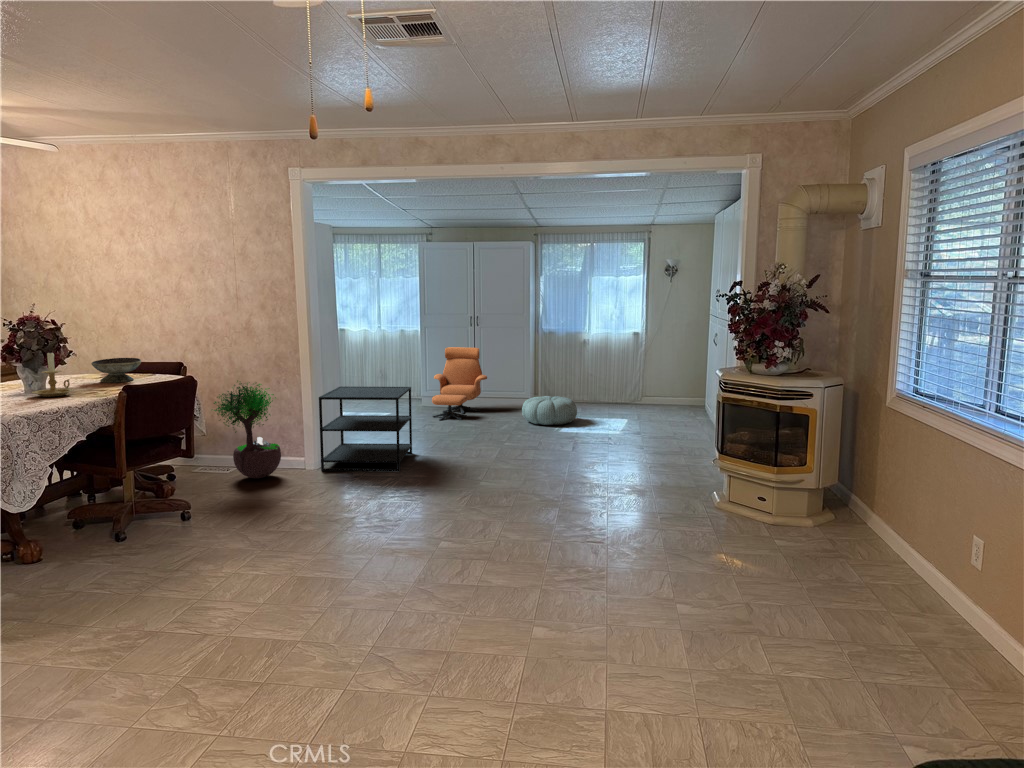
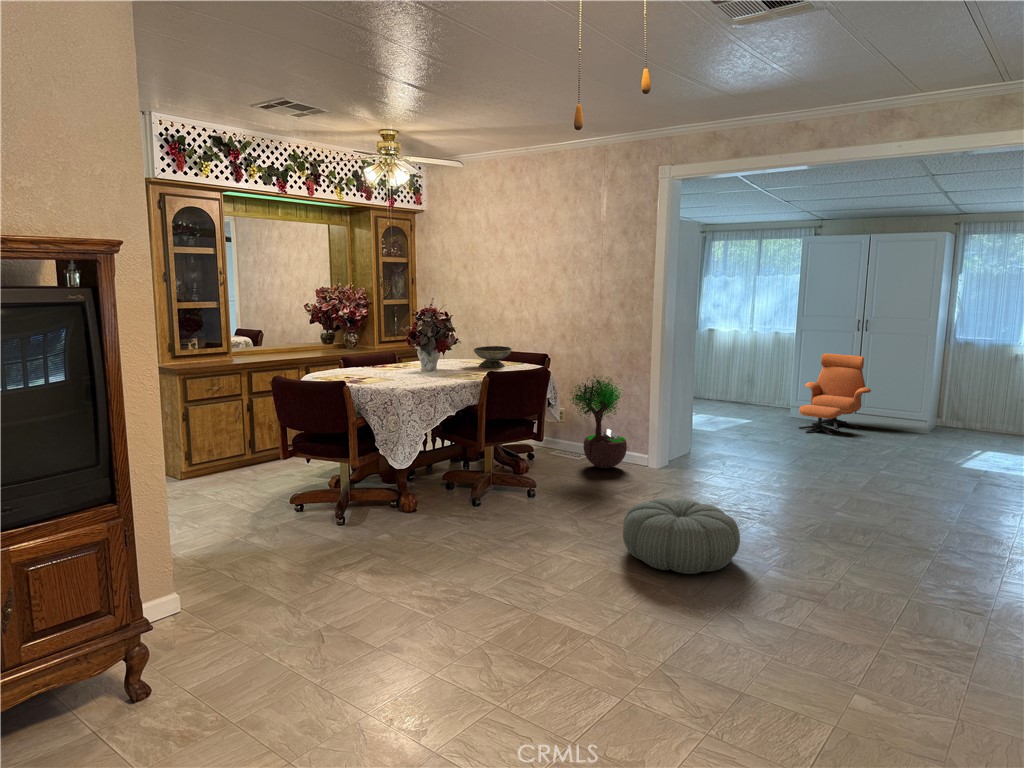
candle holder: present [32,352,74,397] -> none [423,338,453,376]
side table: present [319,386,412,471] -> none [664,387,770,484]
pouf: present [522,396,577,425] -> present [623,499,740,574]

